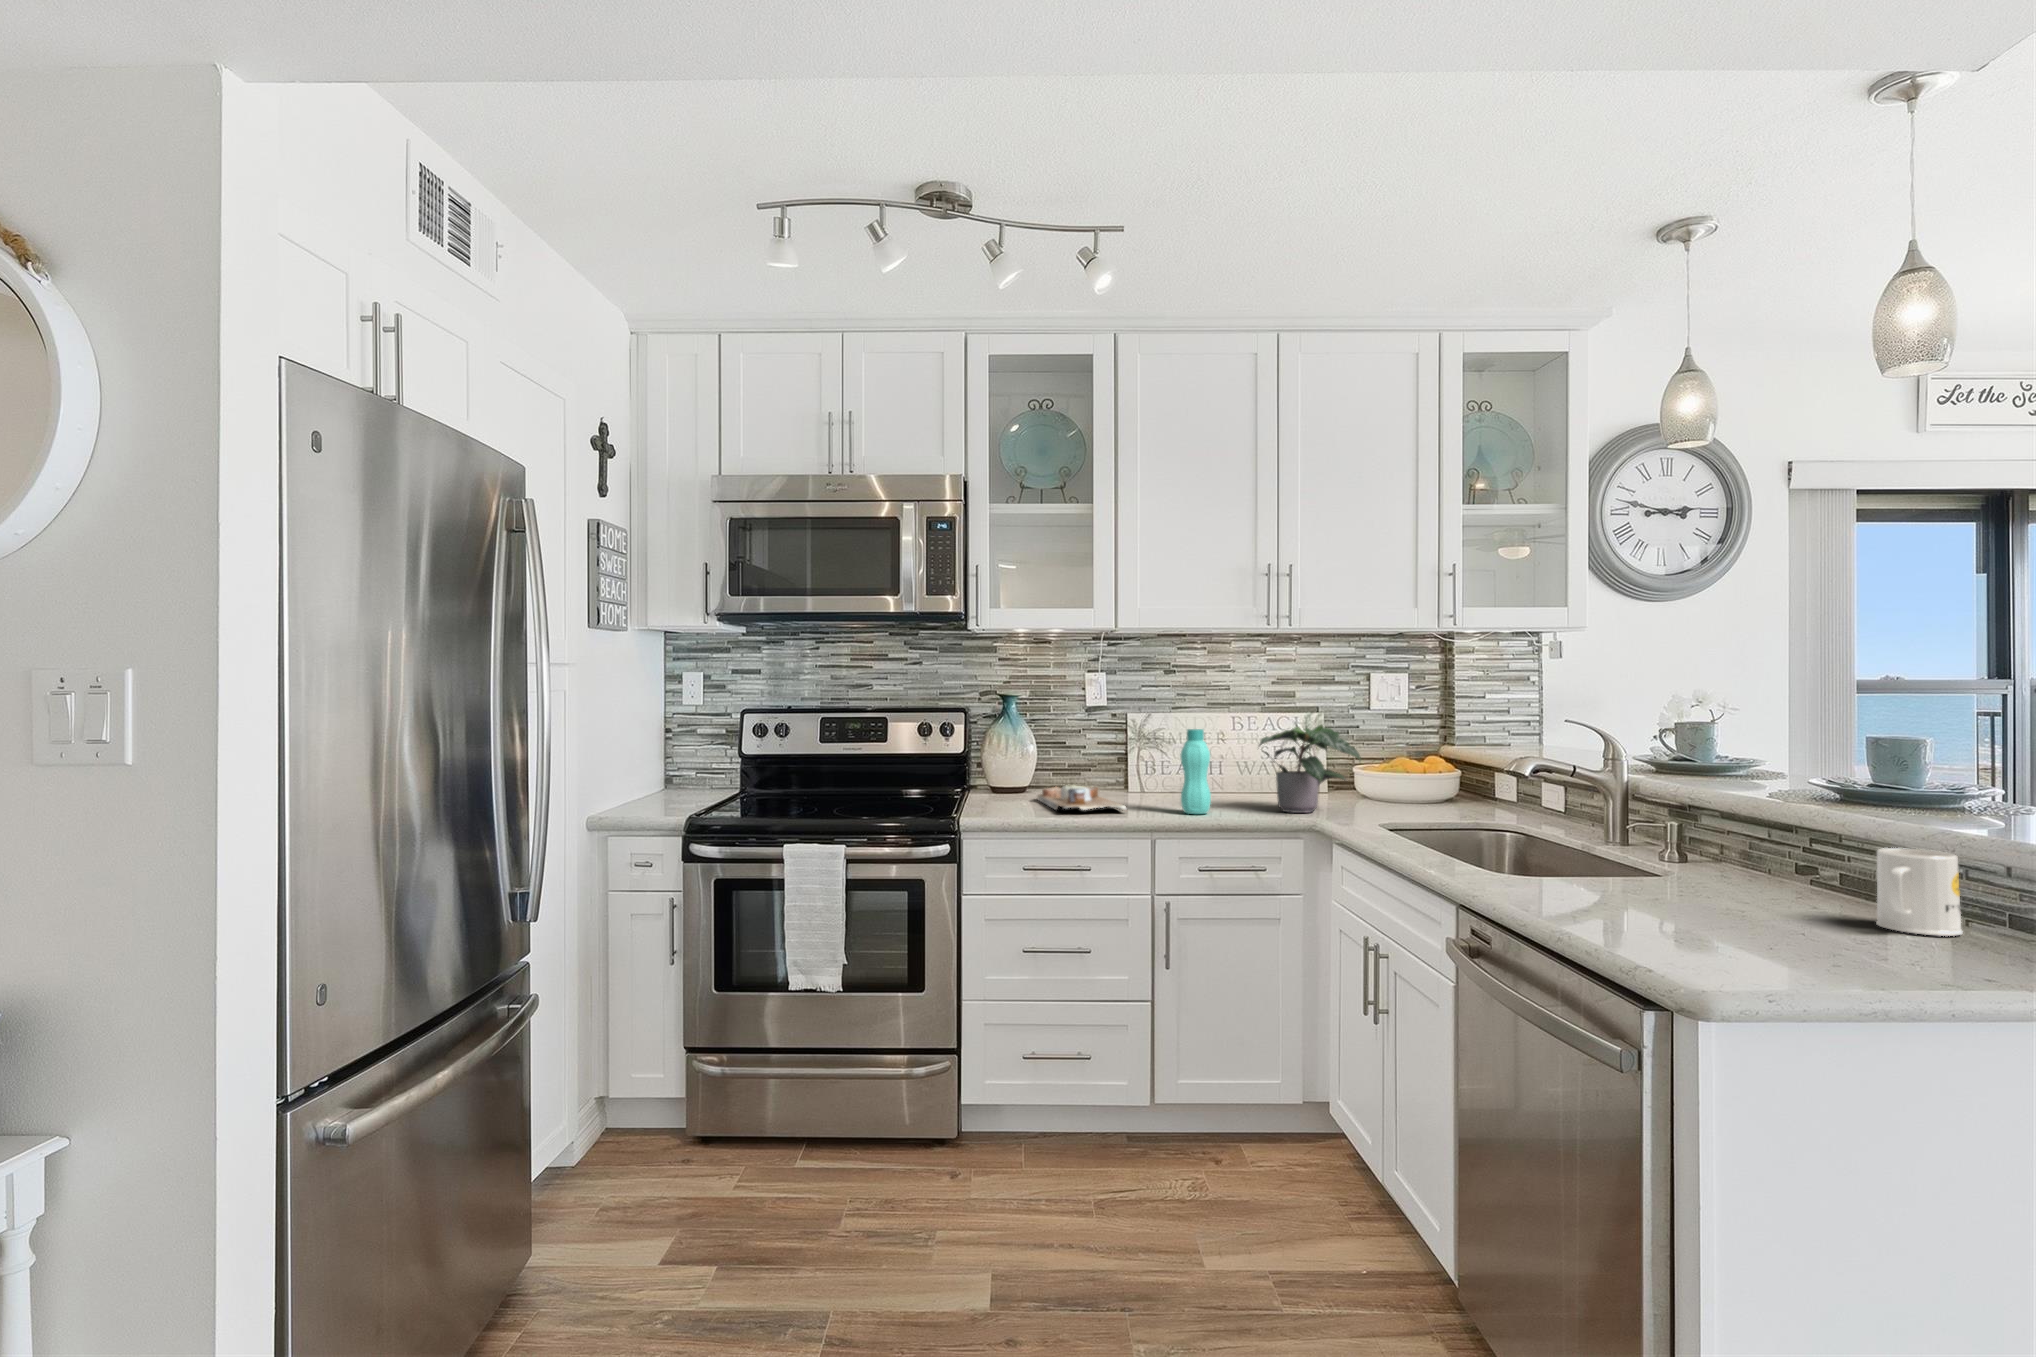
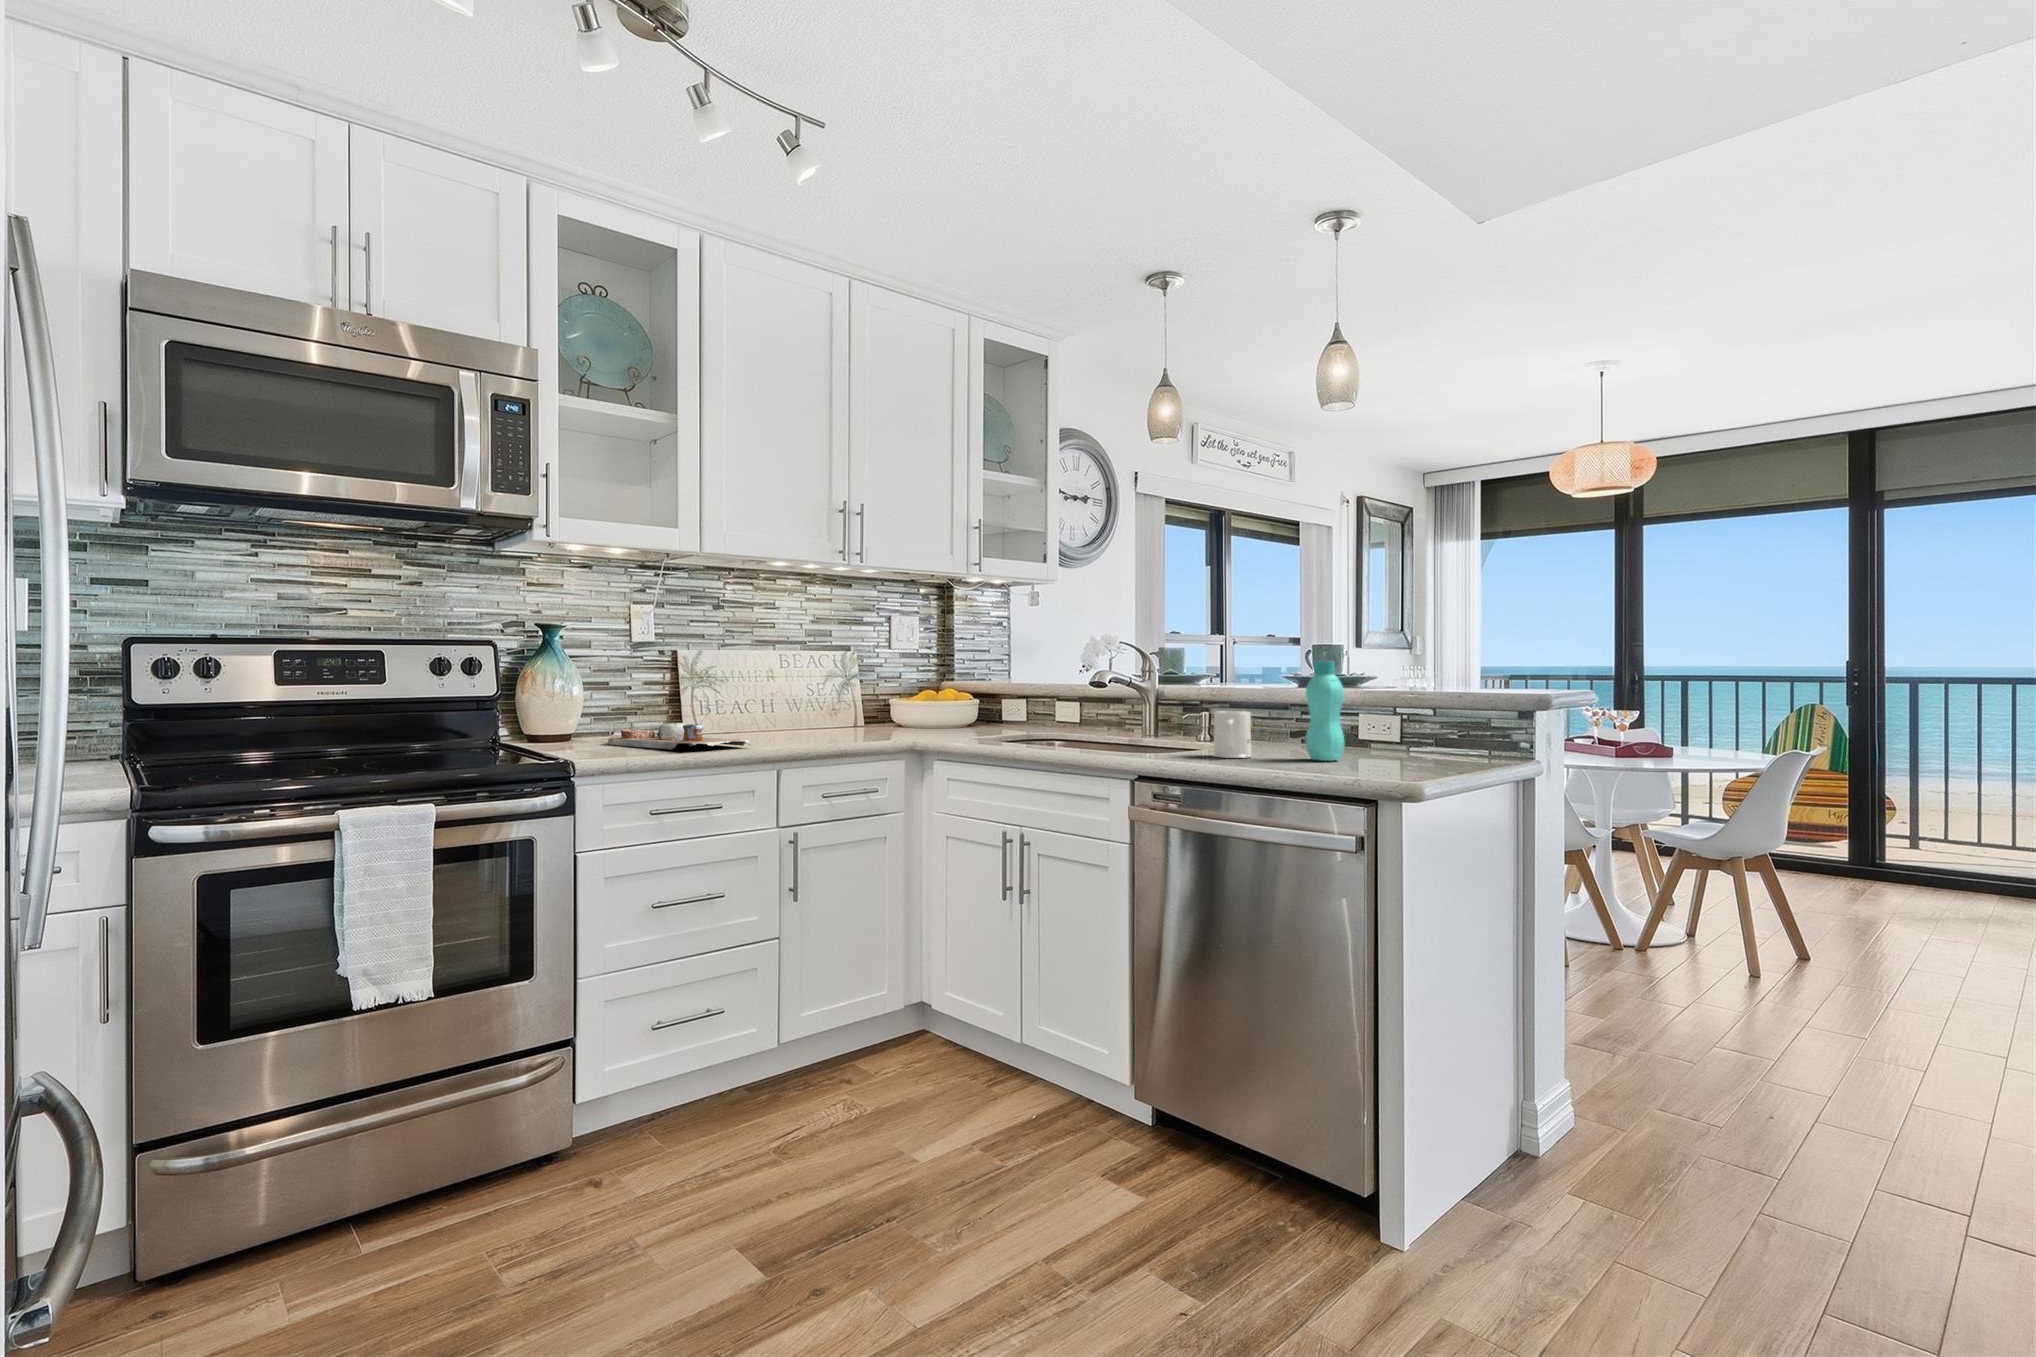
potted plant: present [1259,725,1361,813] -> none [863,656,945,739]
bottle: present [1180,729,1211,814] -> present [1306,661,1344,761]
mug: present [1876,848,1962,936] -> present [1214,711,1251,758]

